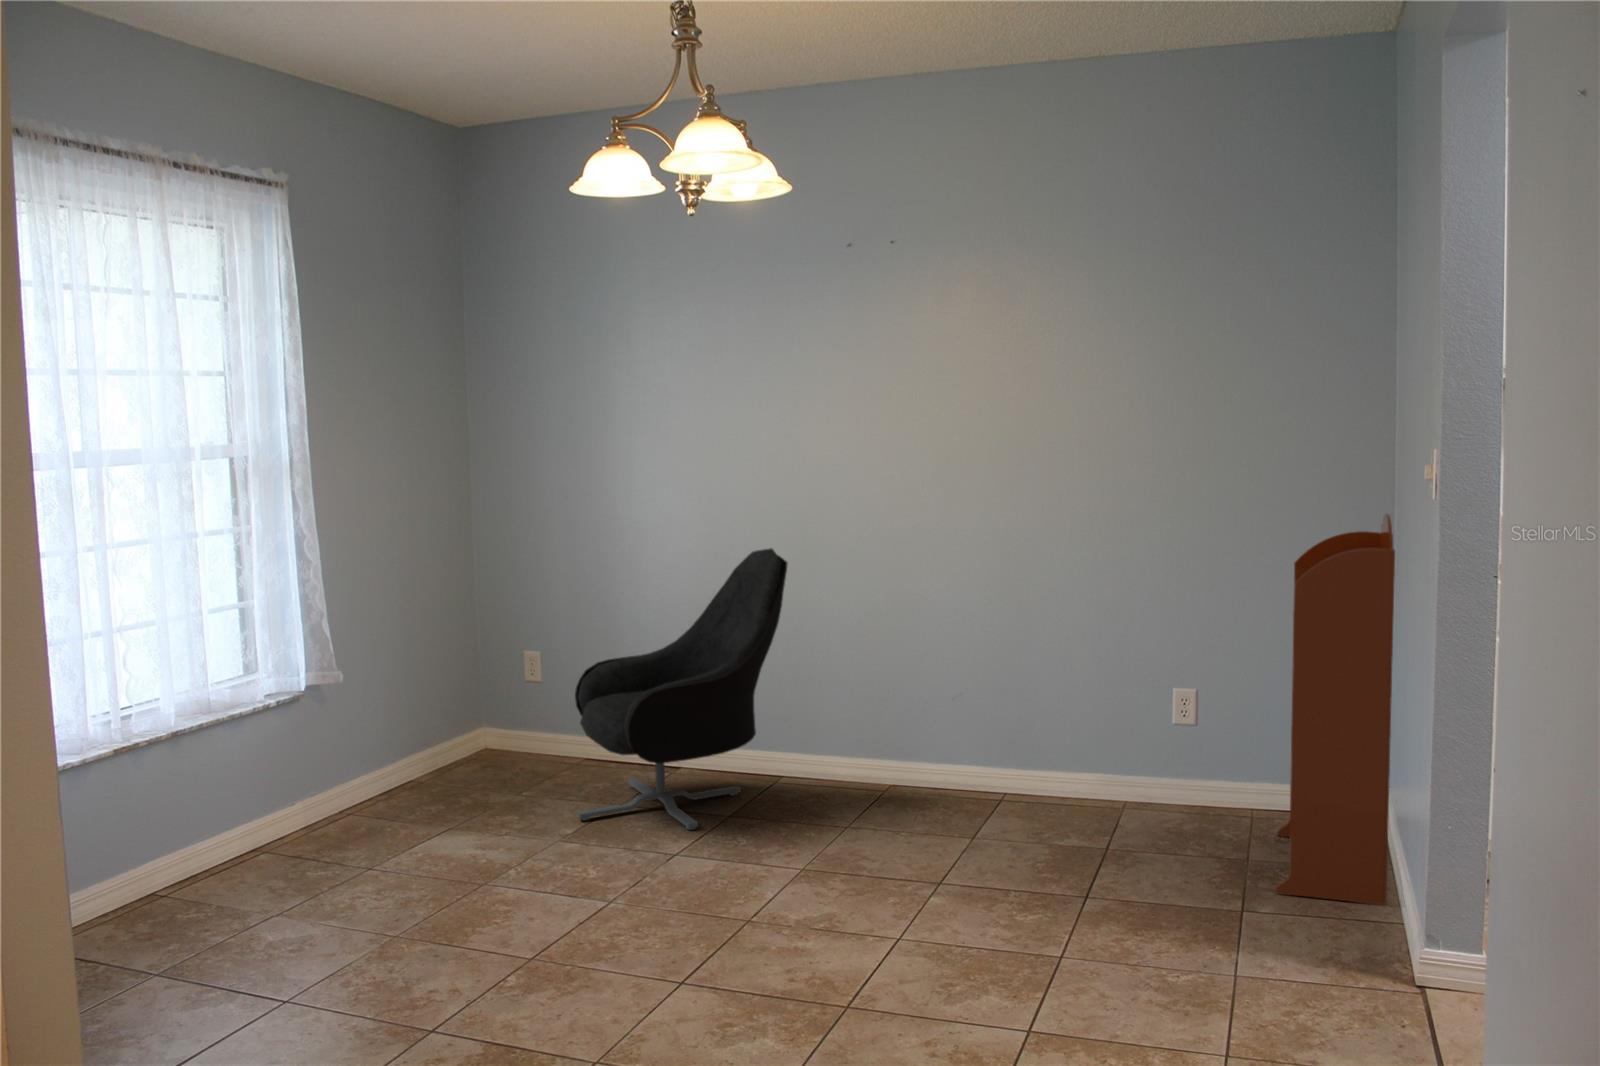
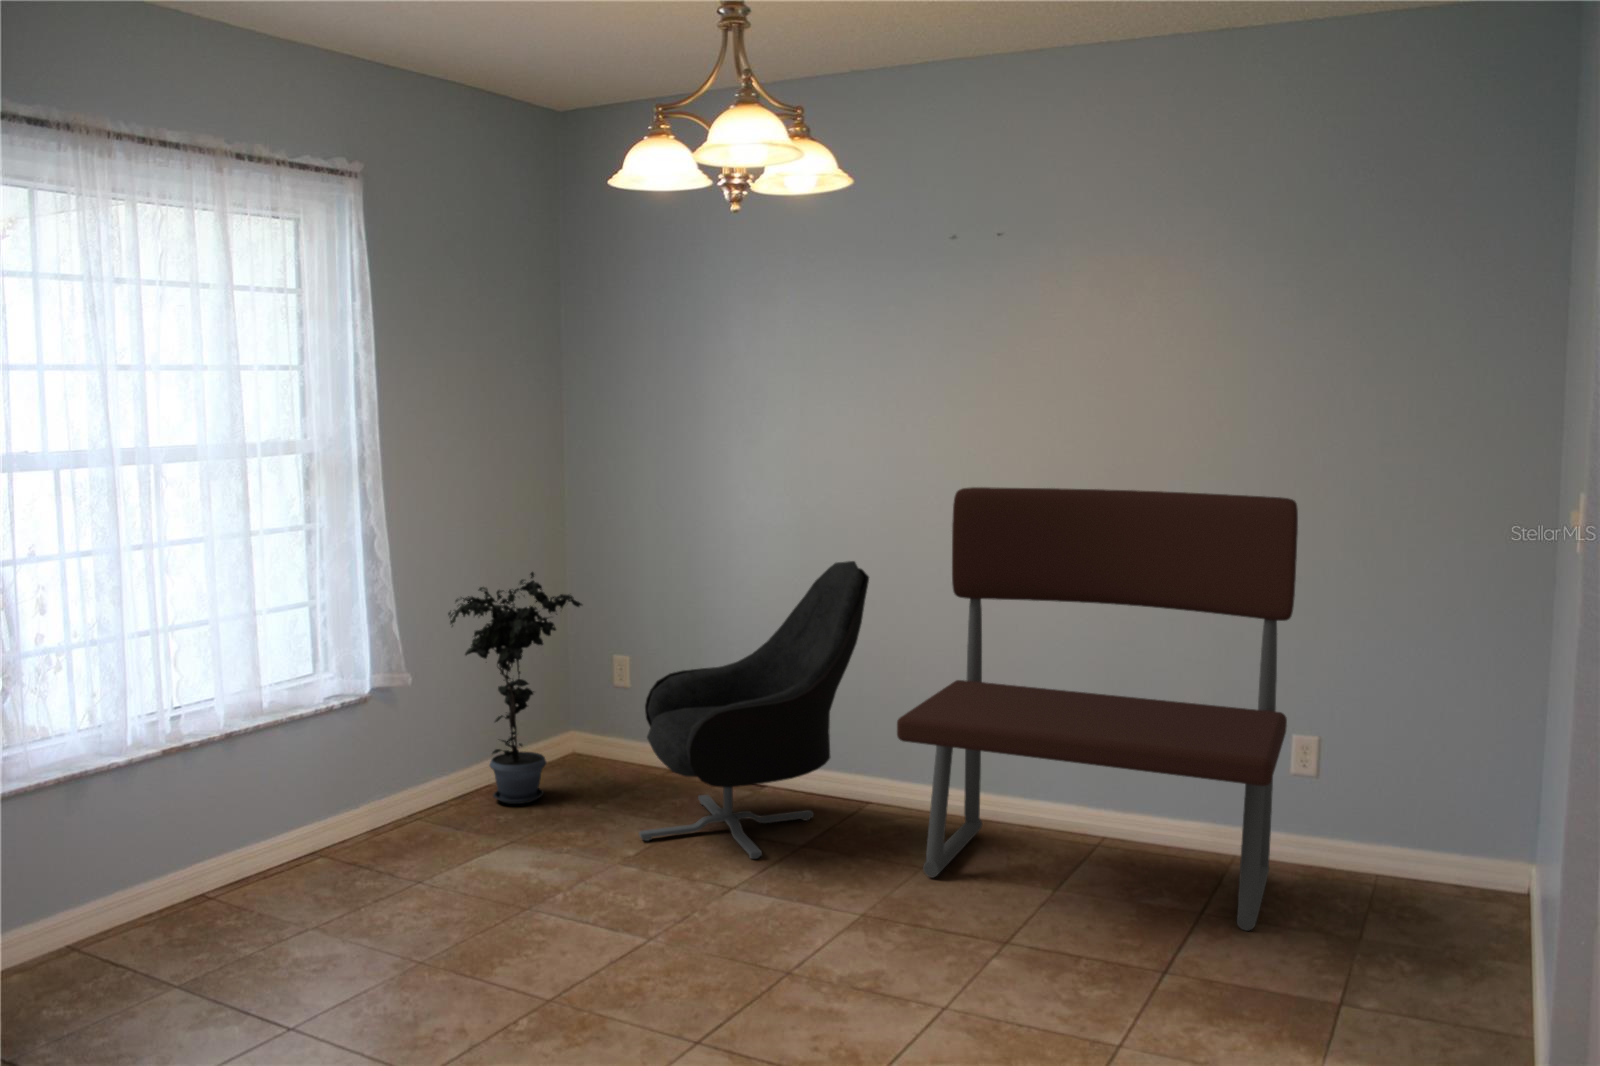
bench: none [826,473,1175,861] -> present [897,487,1298,931]
bookcase: present [1275,513,1395,905] -> none [1393,556,1552,1009]
potted plant: none [380,569,508,797] -> present [448,572,582,804]

